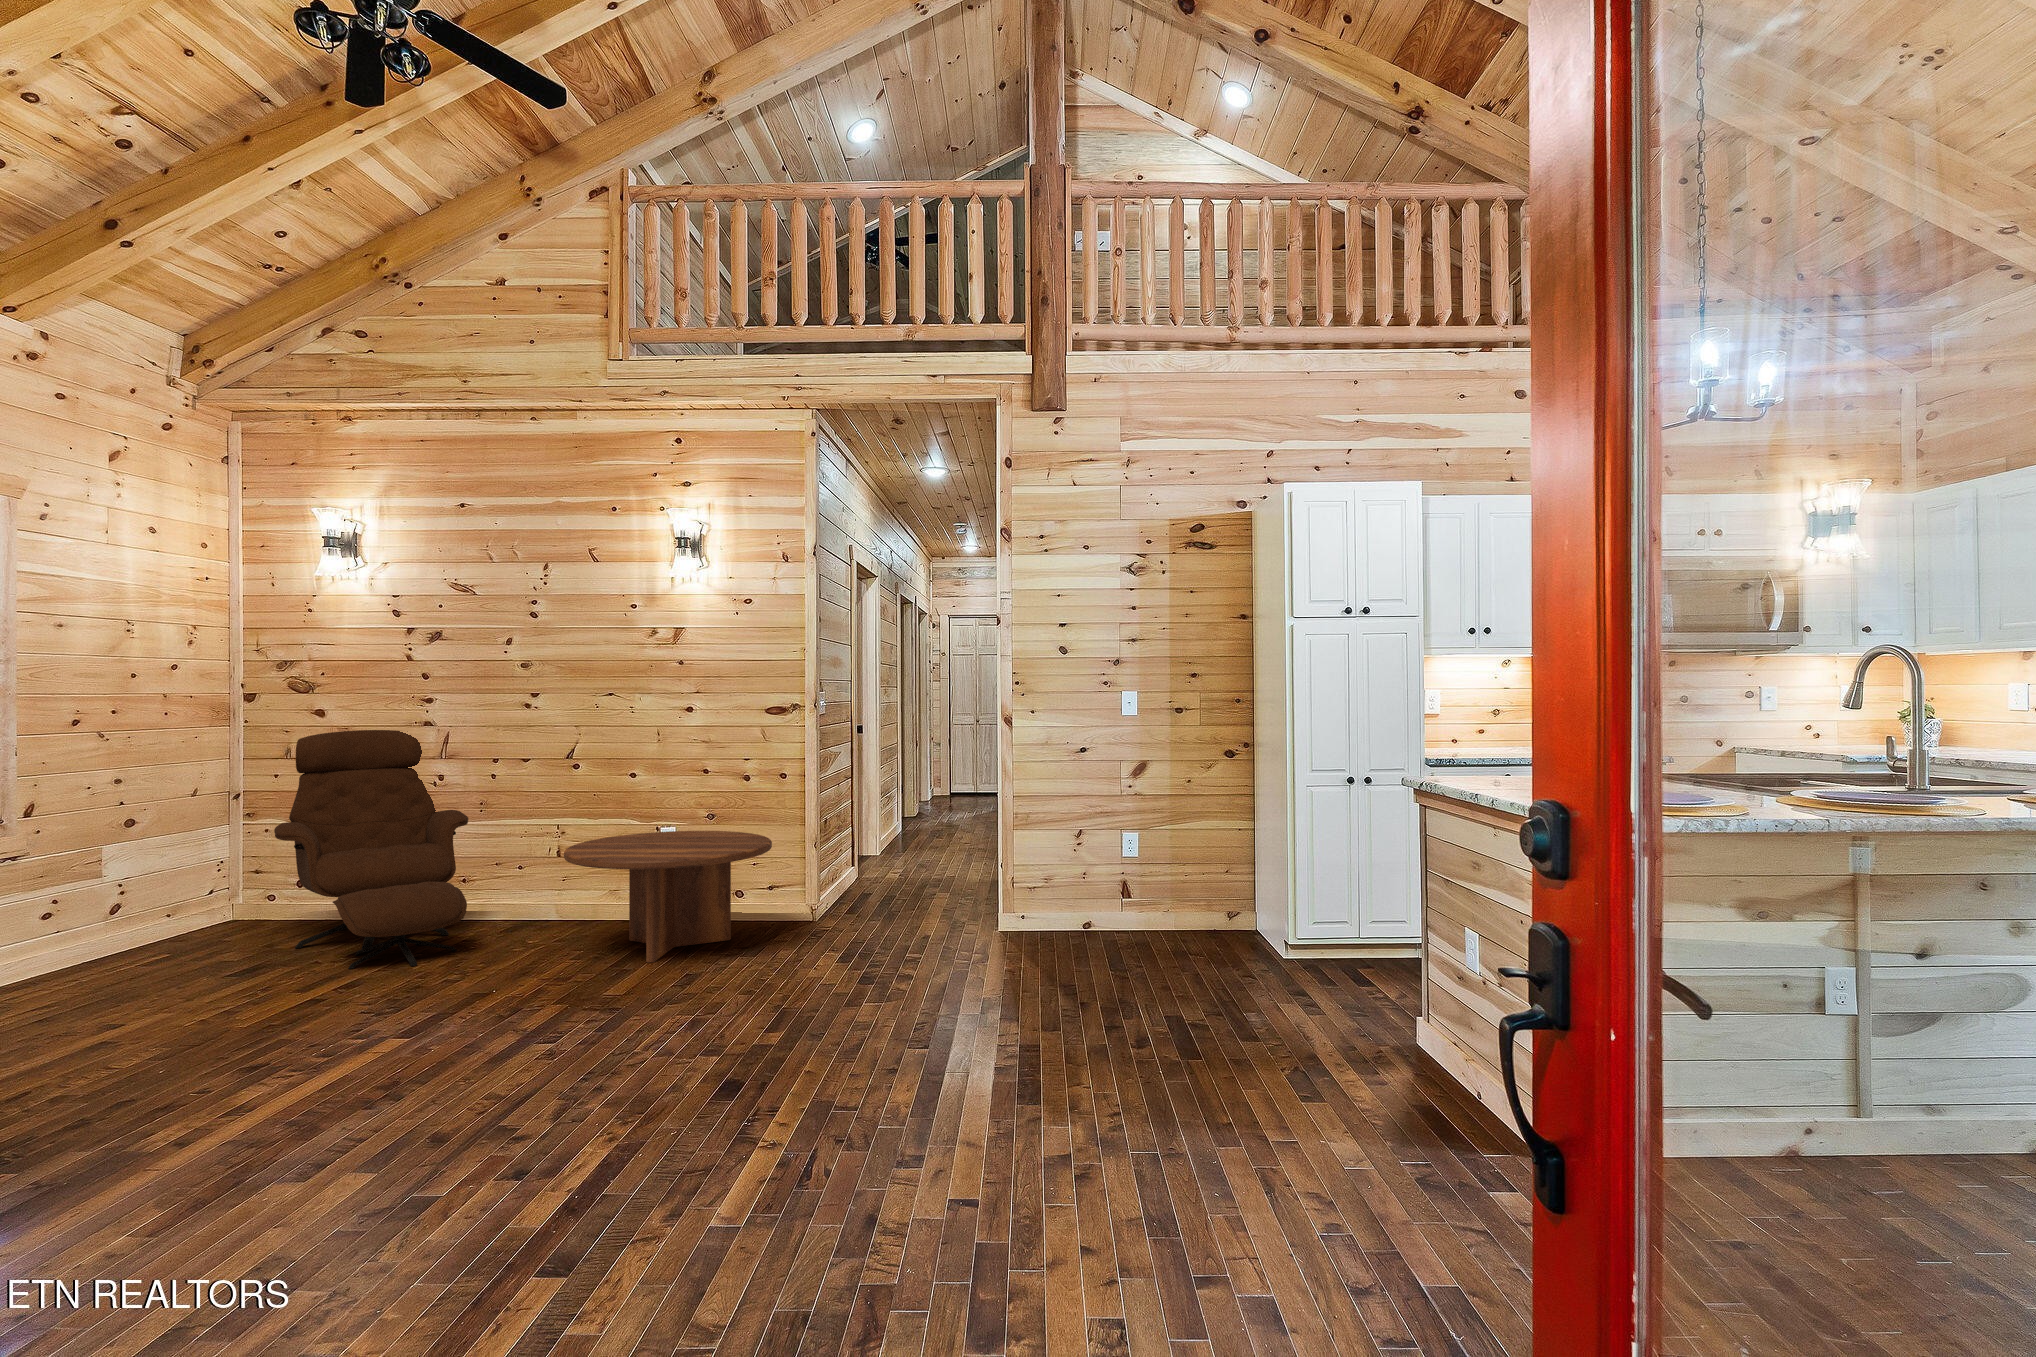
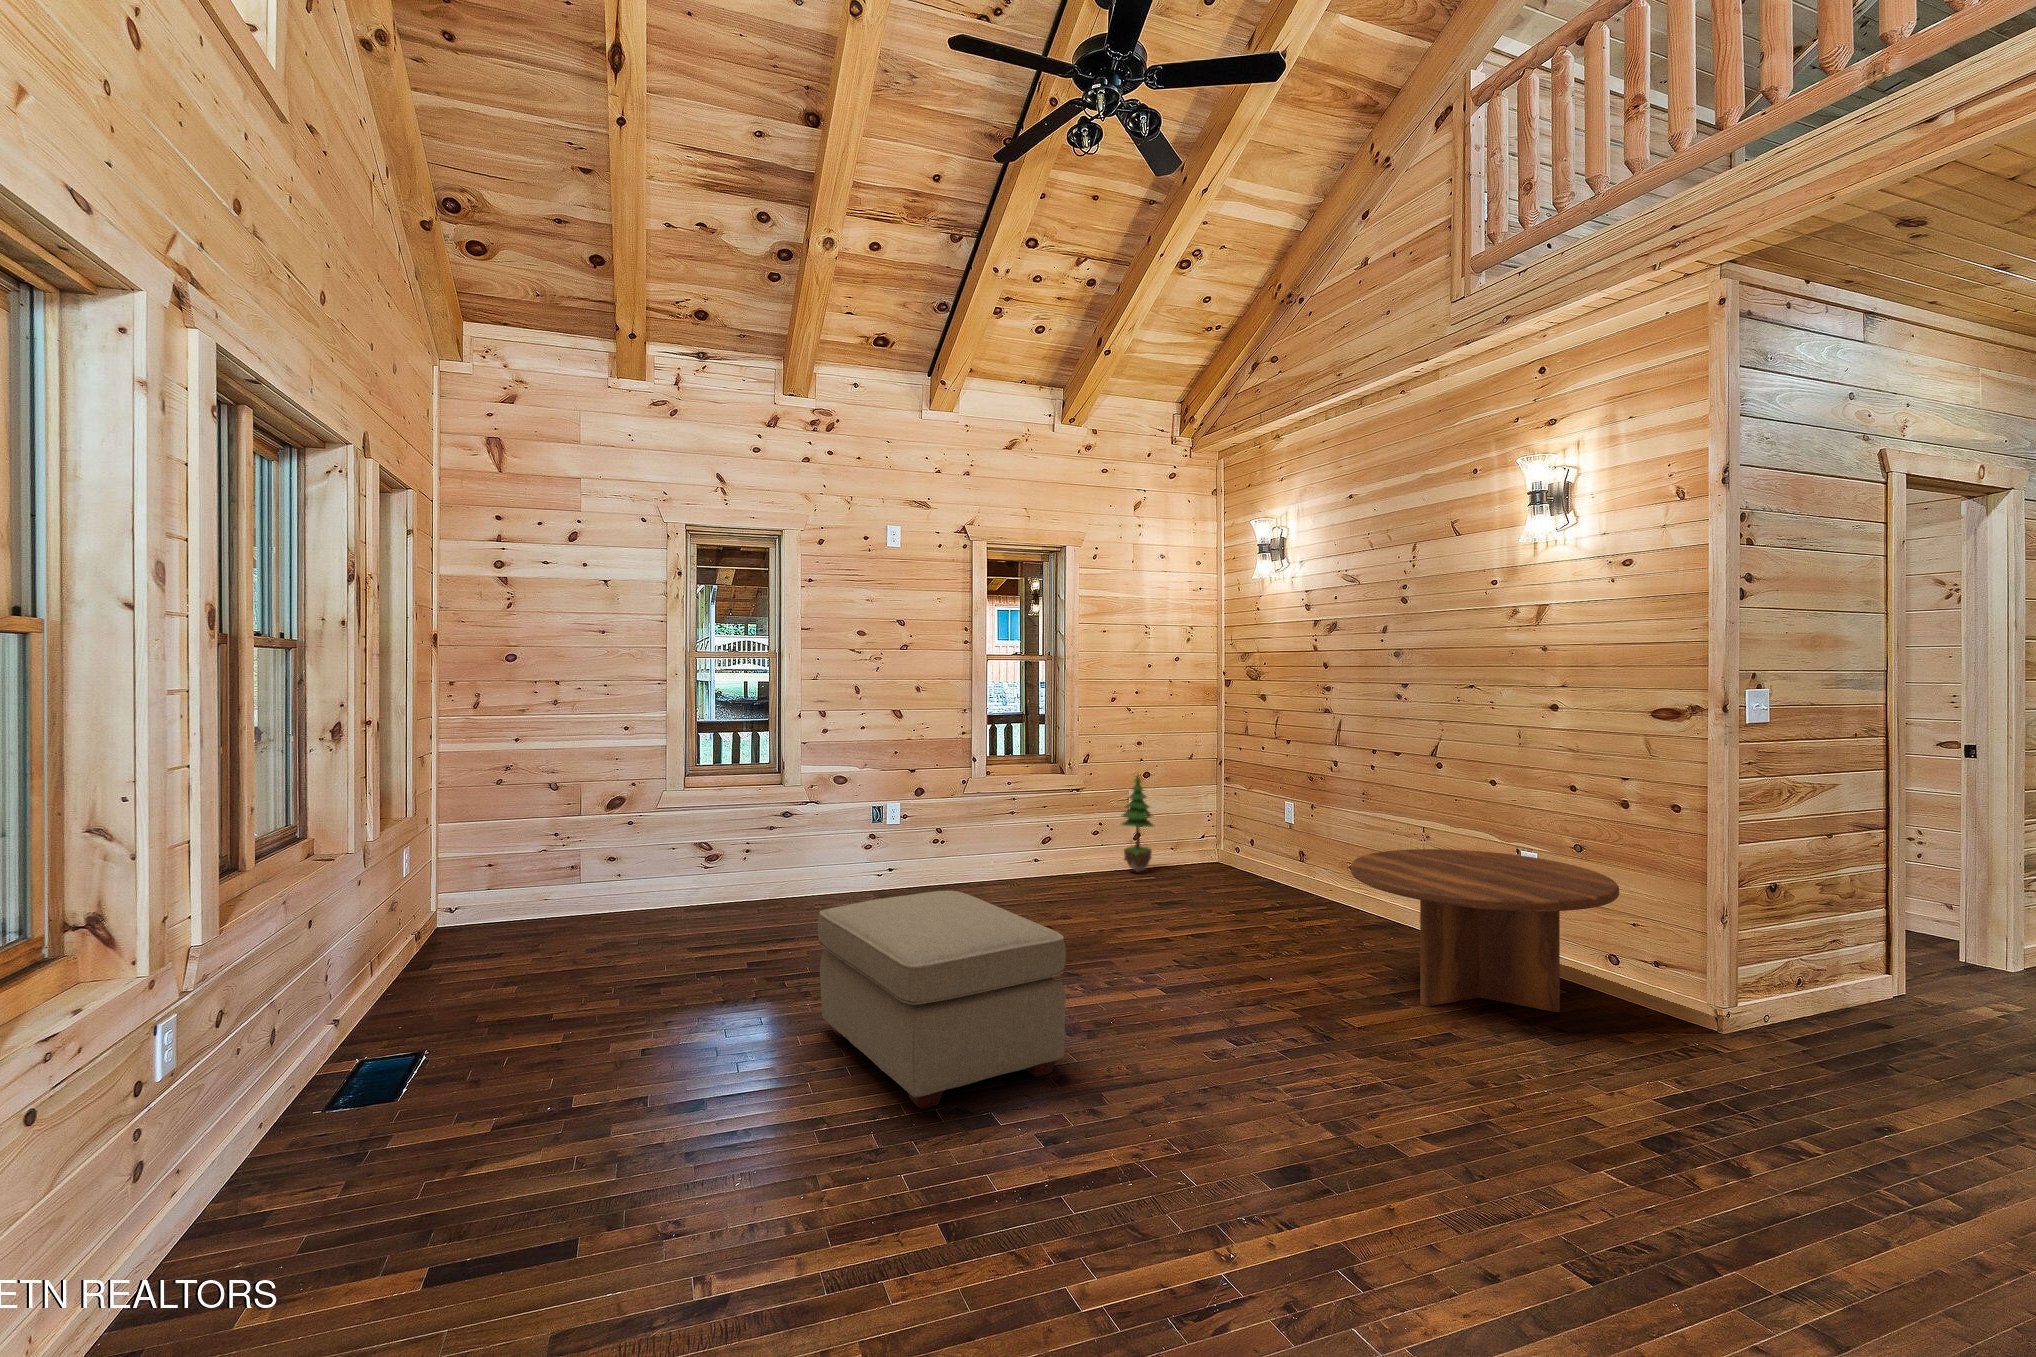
lounge chair: present [274,730,468,969] -> none [1200,714,1354,936]
potted tree: none [105,819,169,955] -> present [1121,776,1153,872]
ottoman: none [59,953,482,1200] -> present [818,891,1066,1109]

